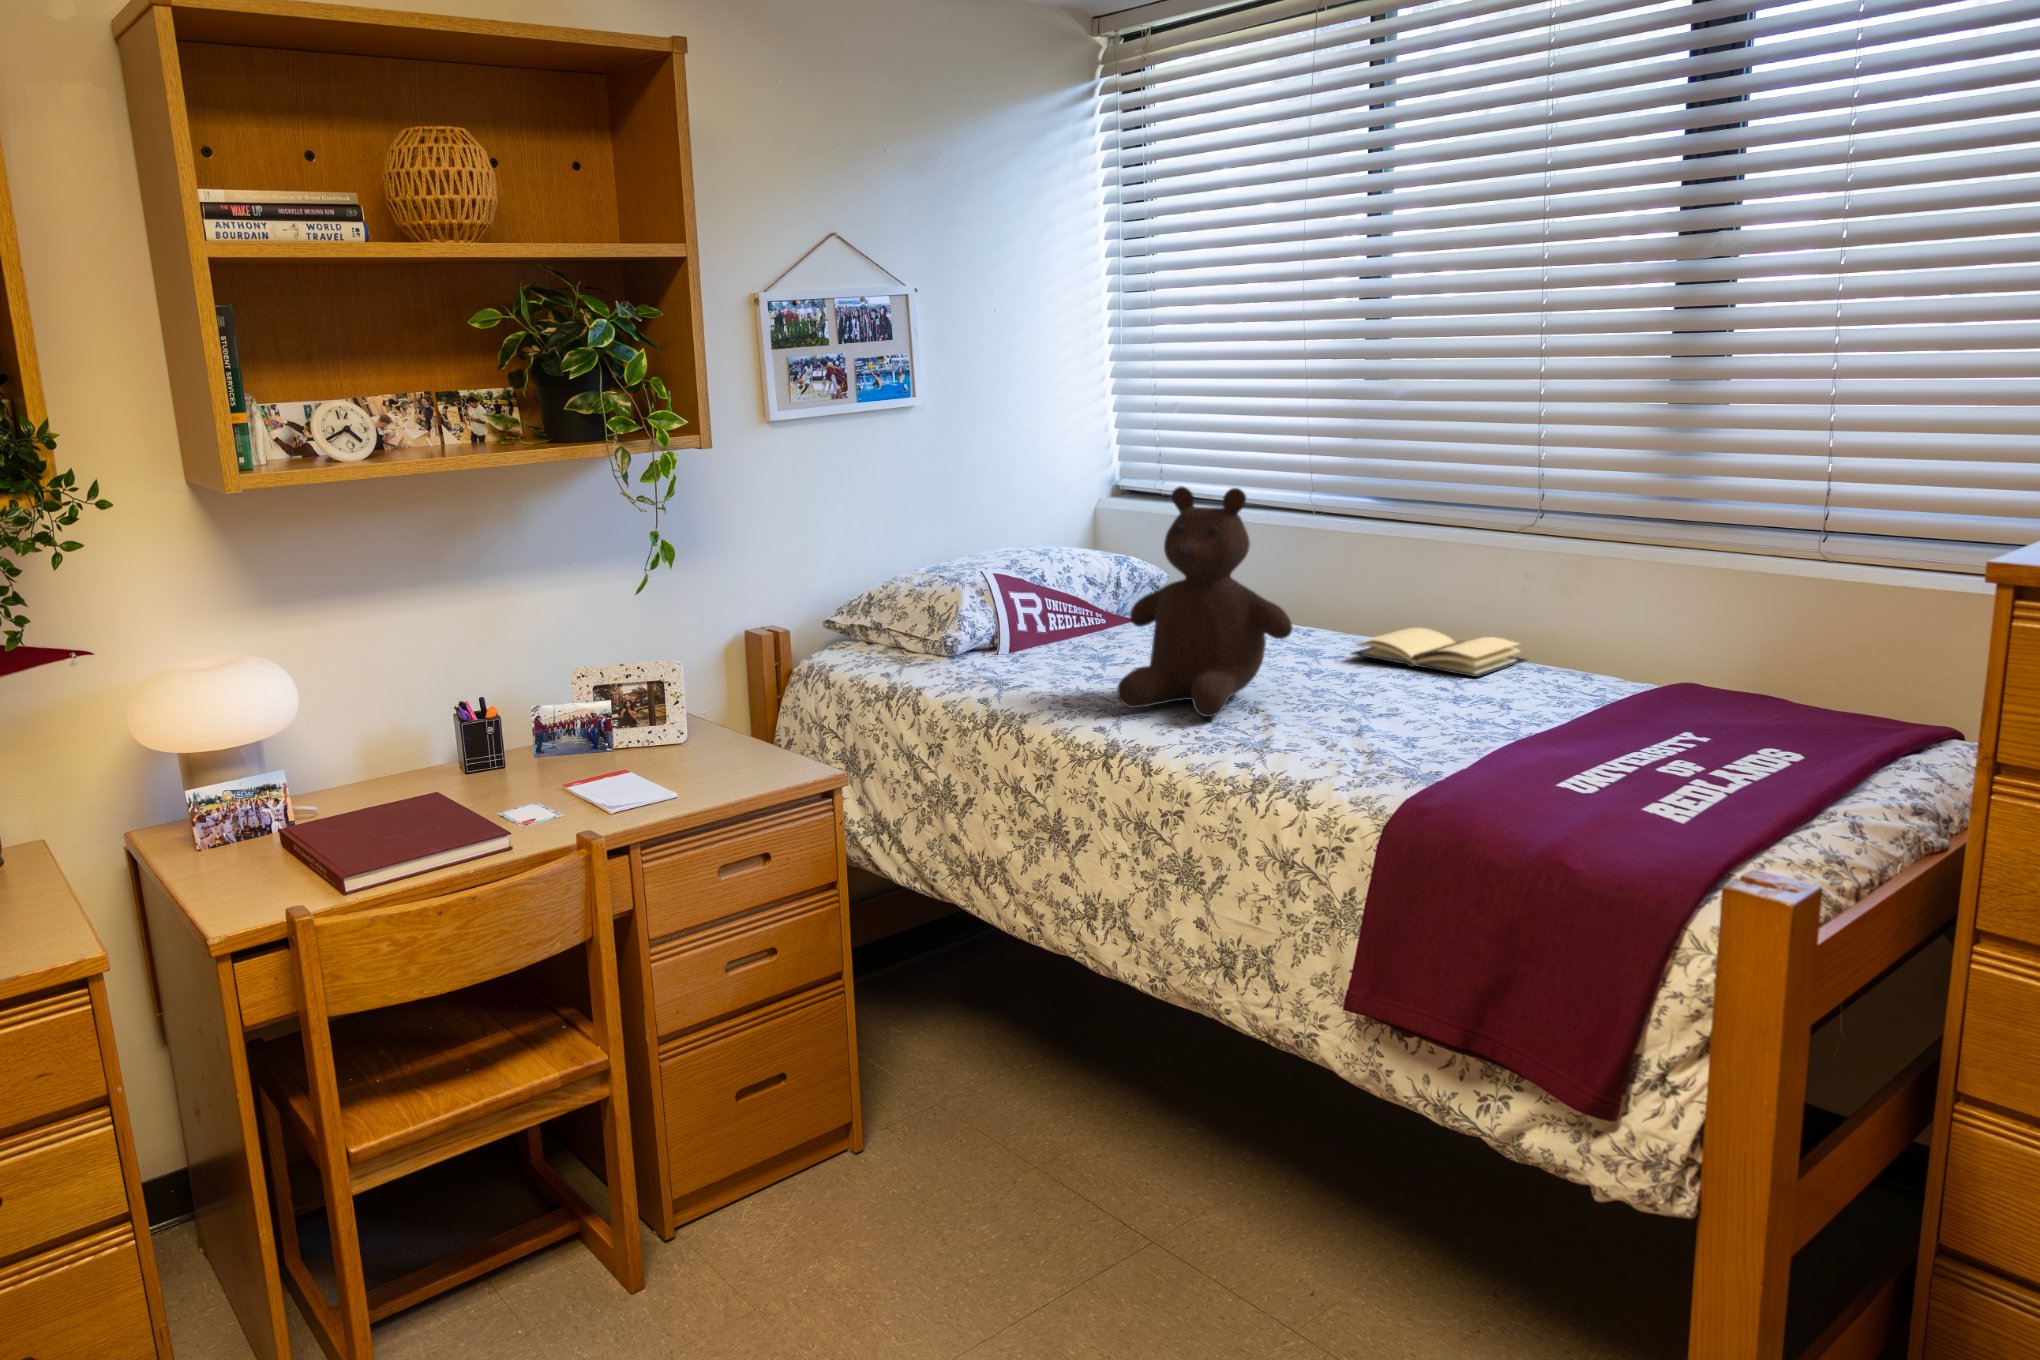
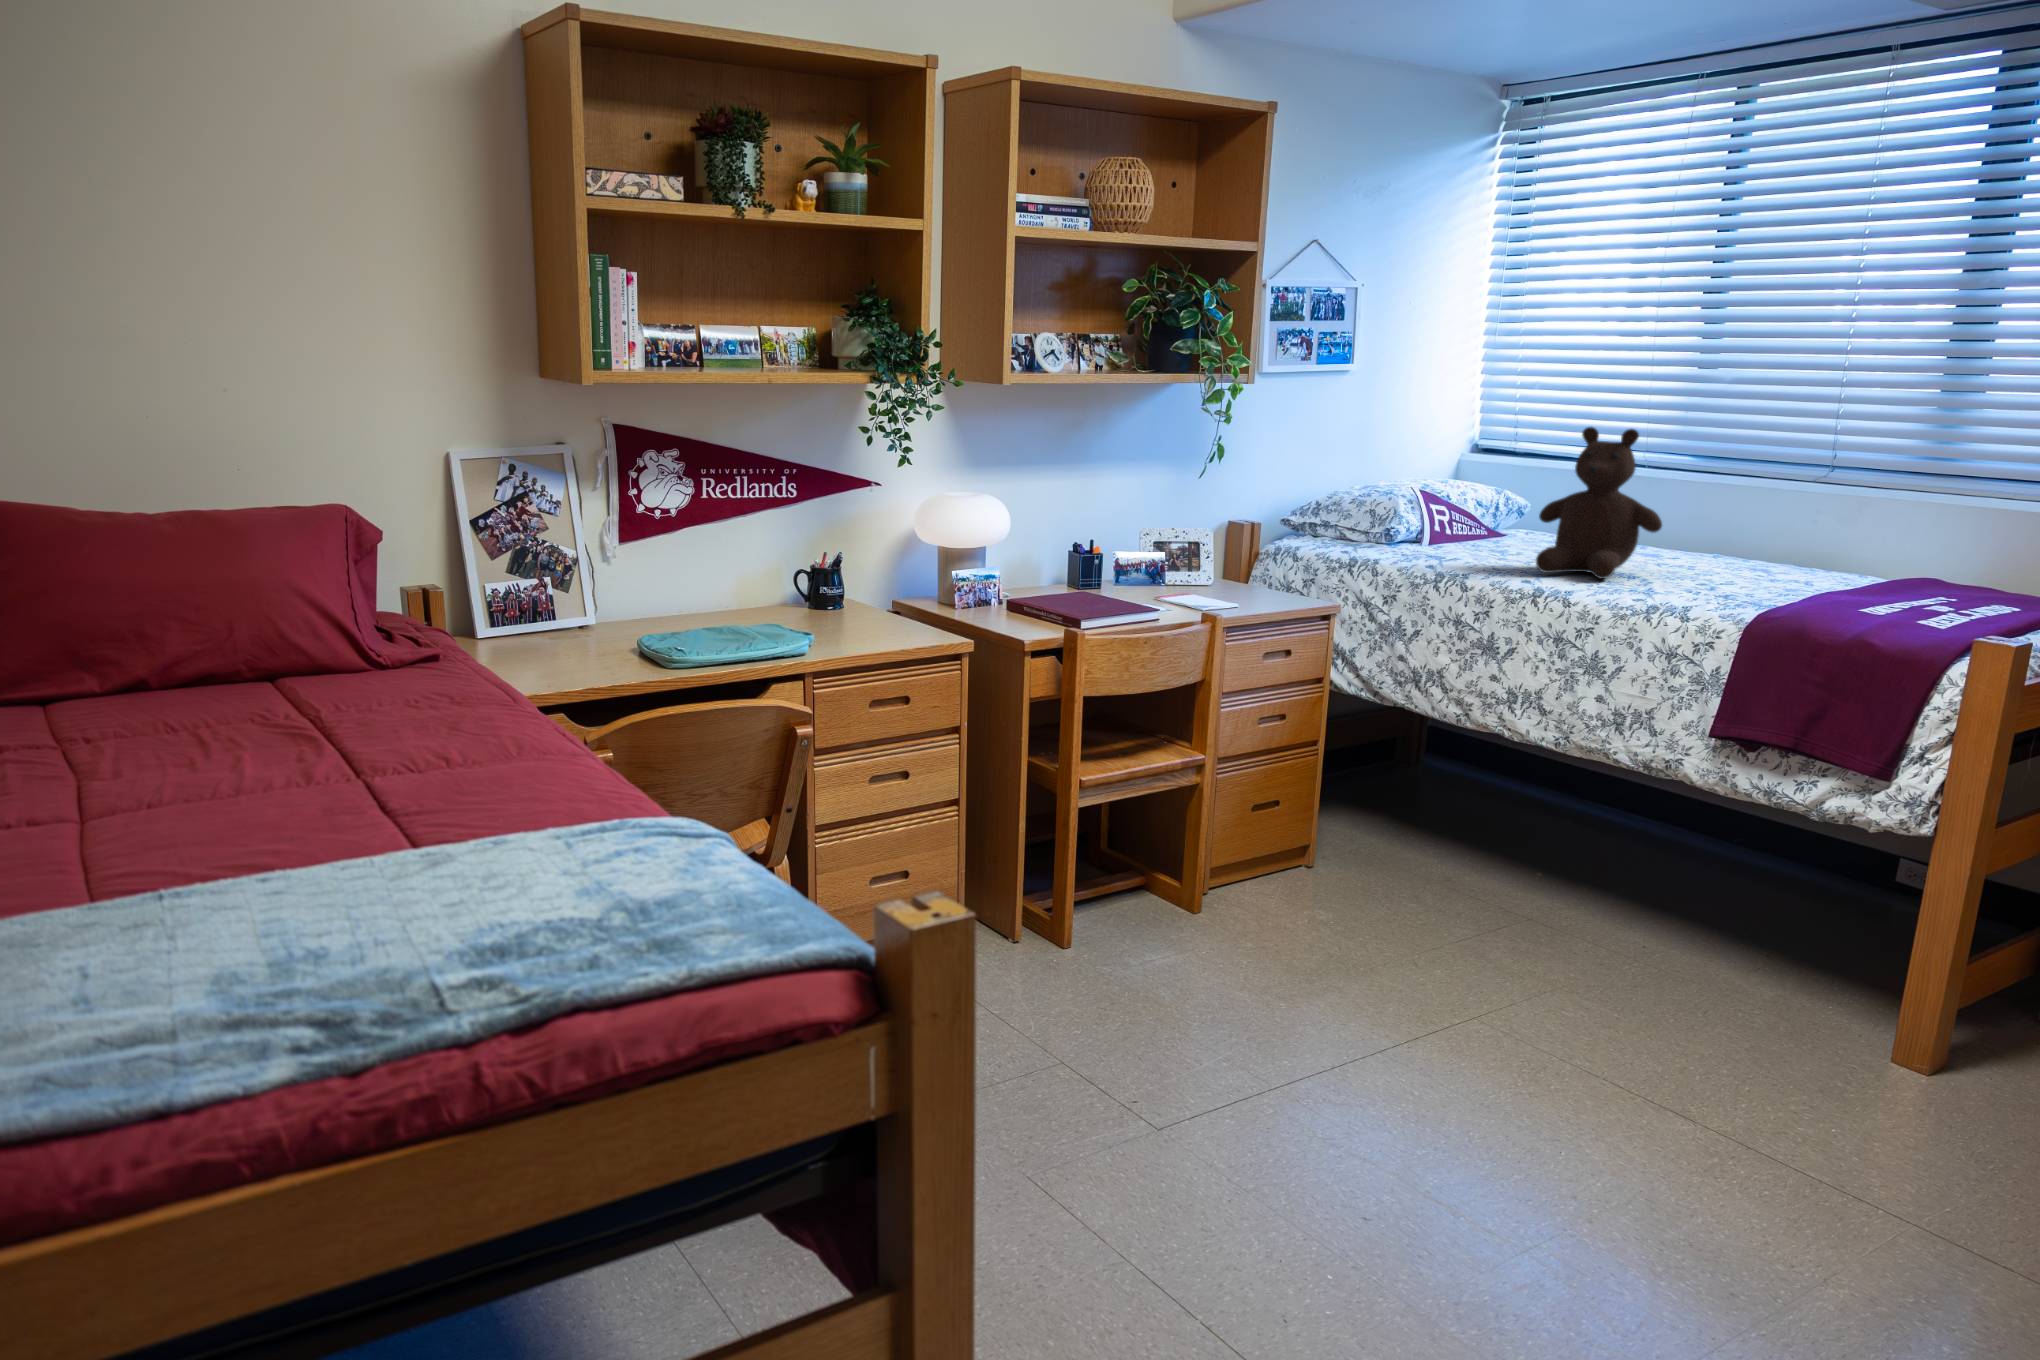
book: present [1351,628,1526,677] -> none [1684,544,1816,572]

